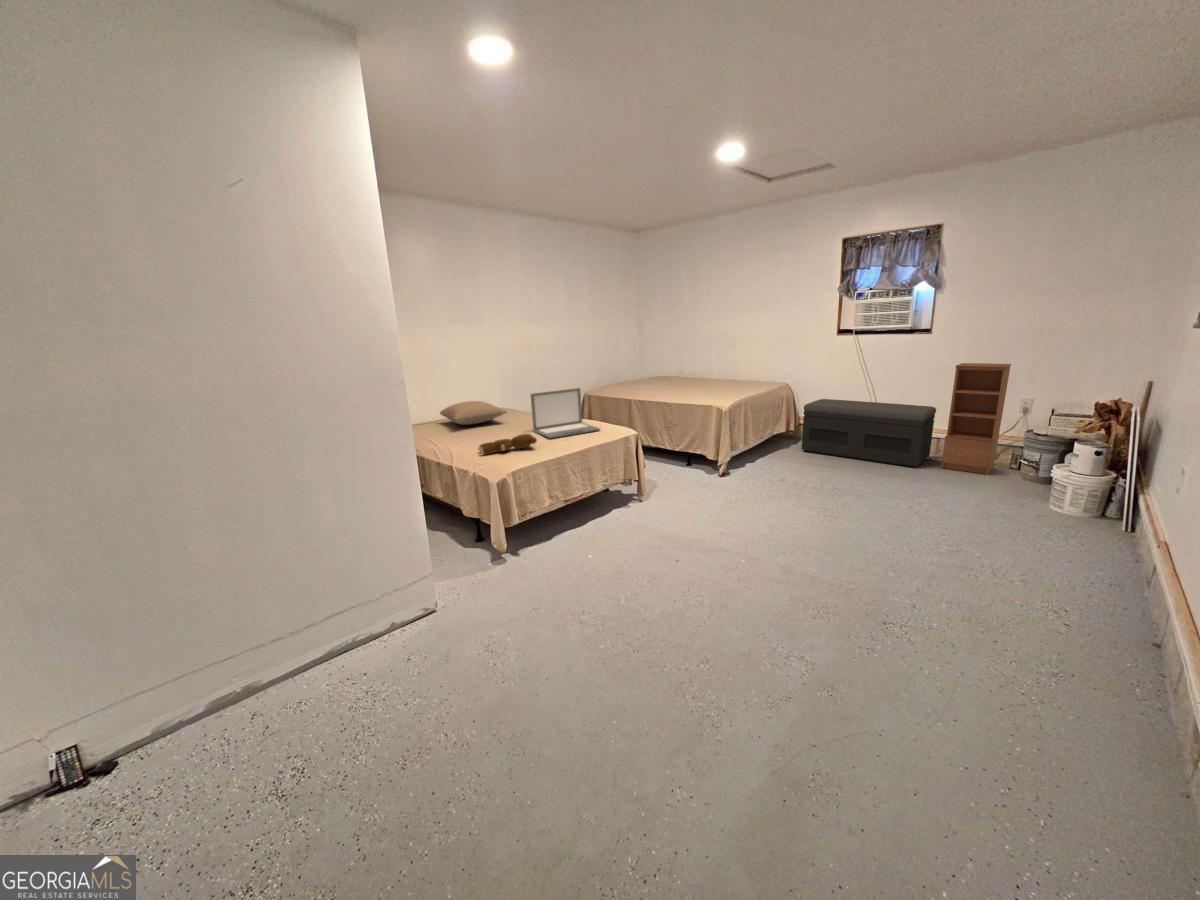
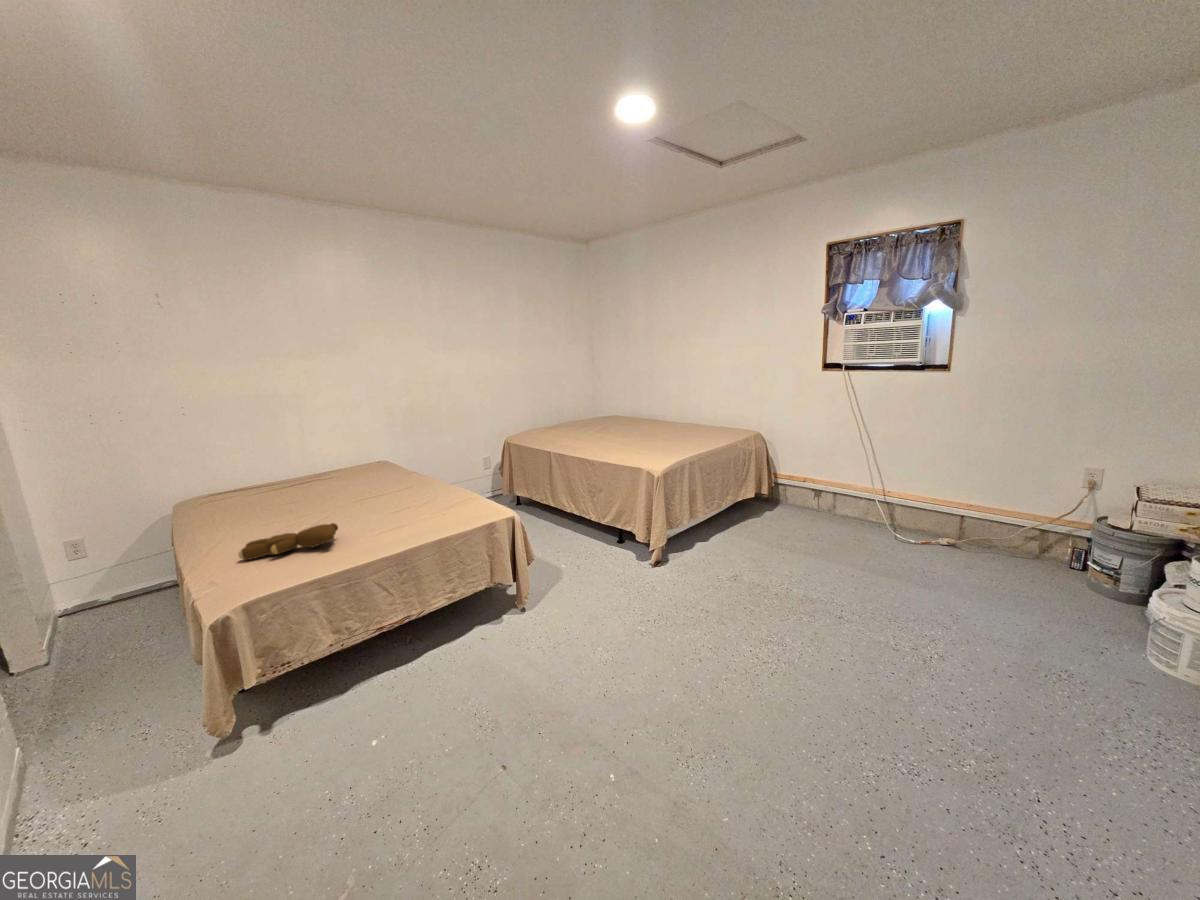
bookcase: present [941,363,1011,475] -> none [966,414,1070,581]
laptop: present [531,388,600,439] -> none [366,447,462,526]
storage bench: present [802,399,936,468] -> none [775,452,958,561]
pillow: present [440,401,507,425] -> none [273,459,358,493]

